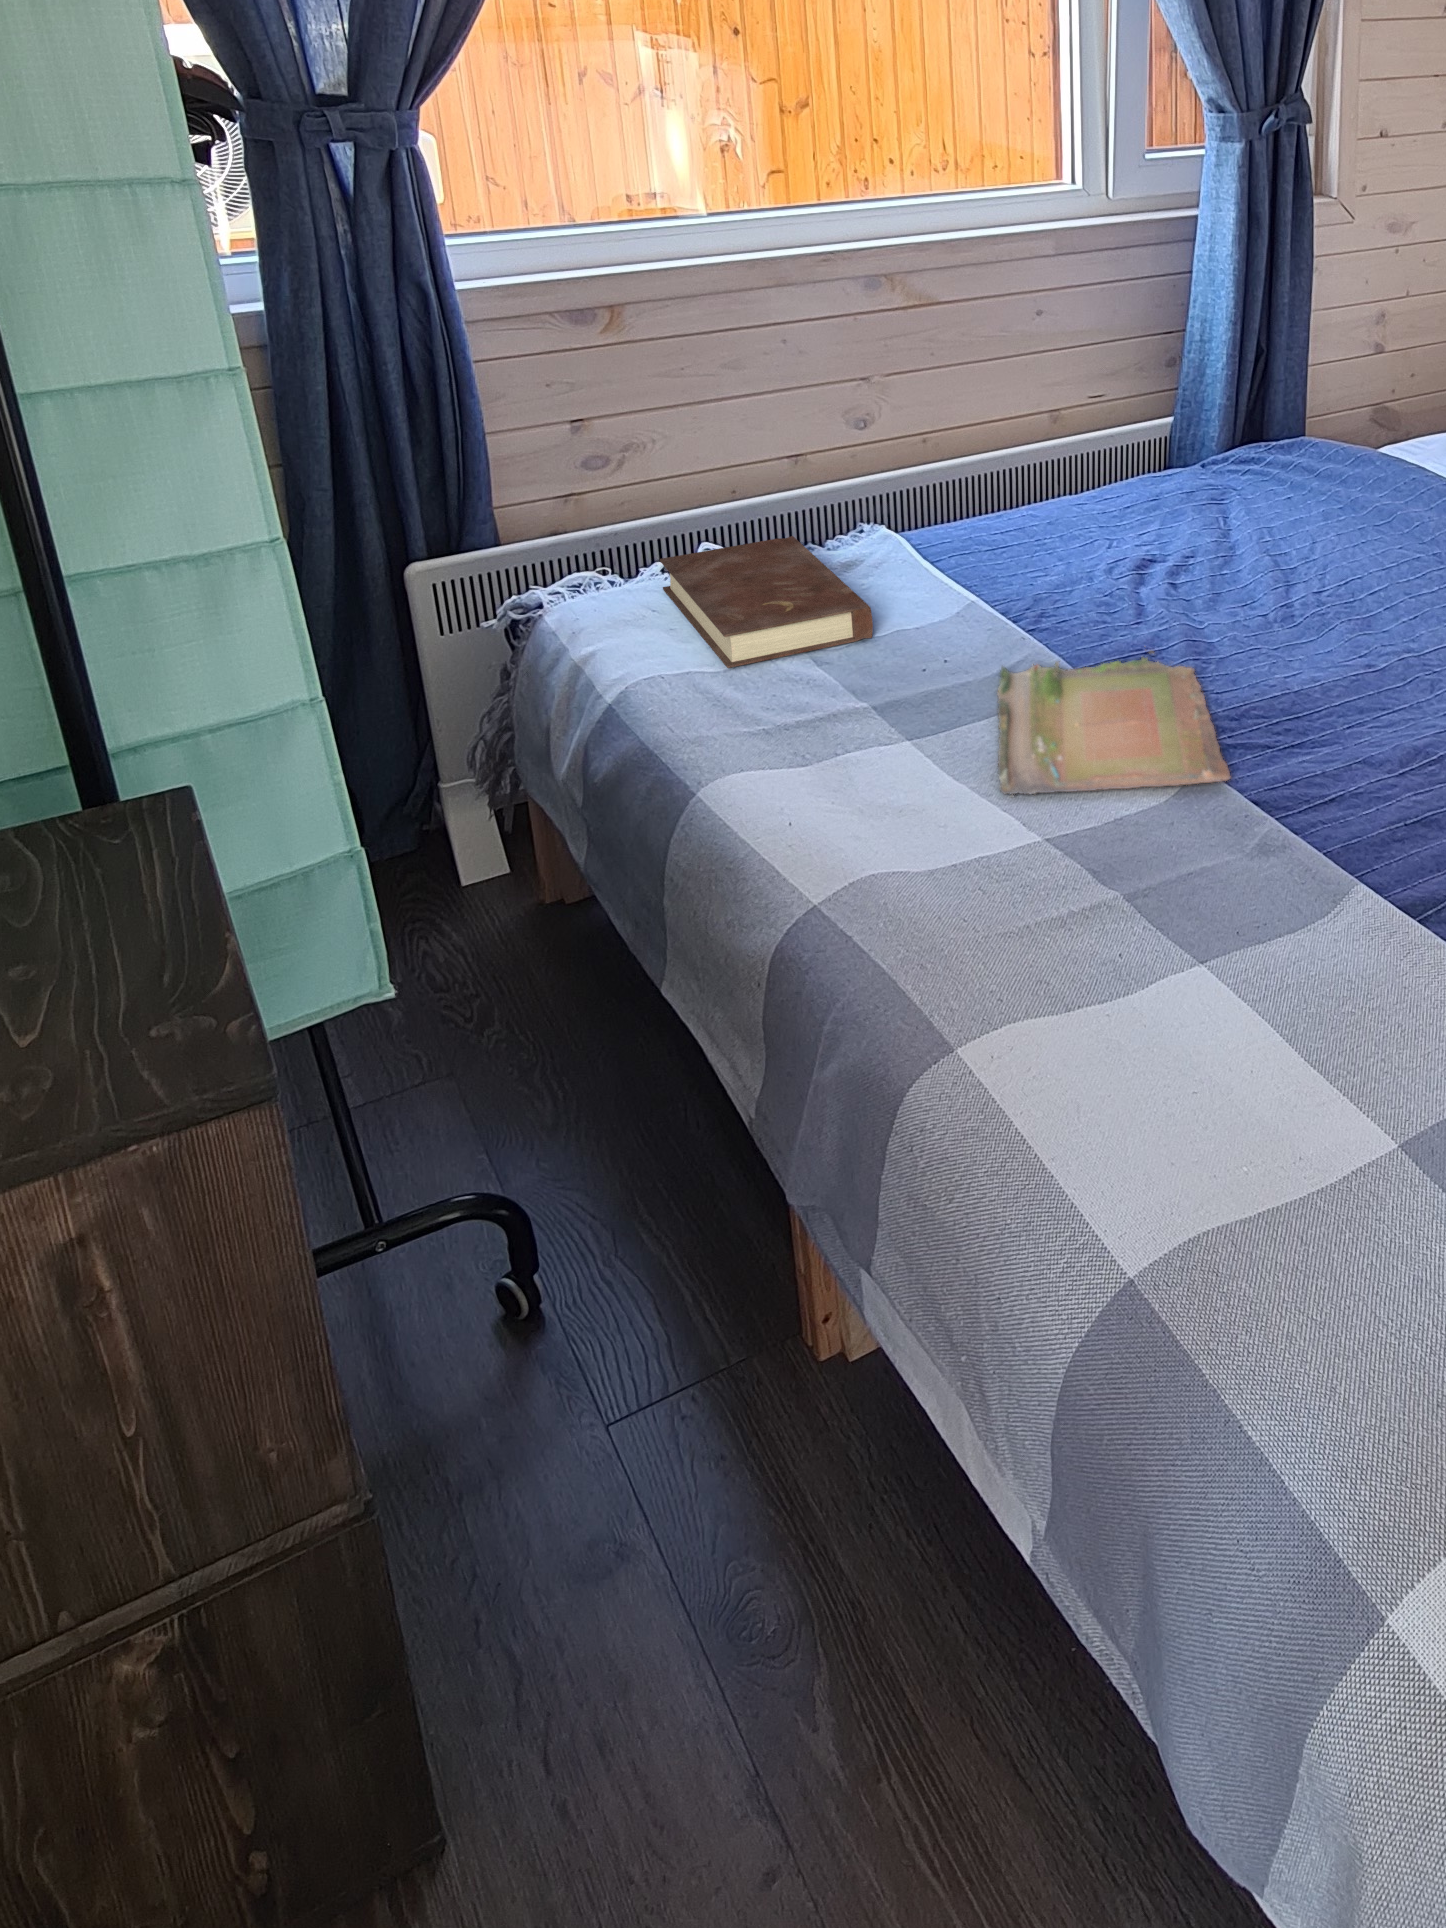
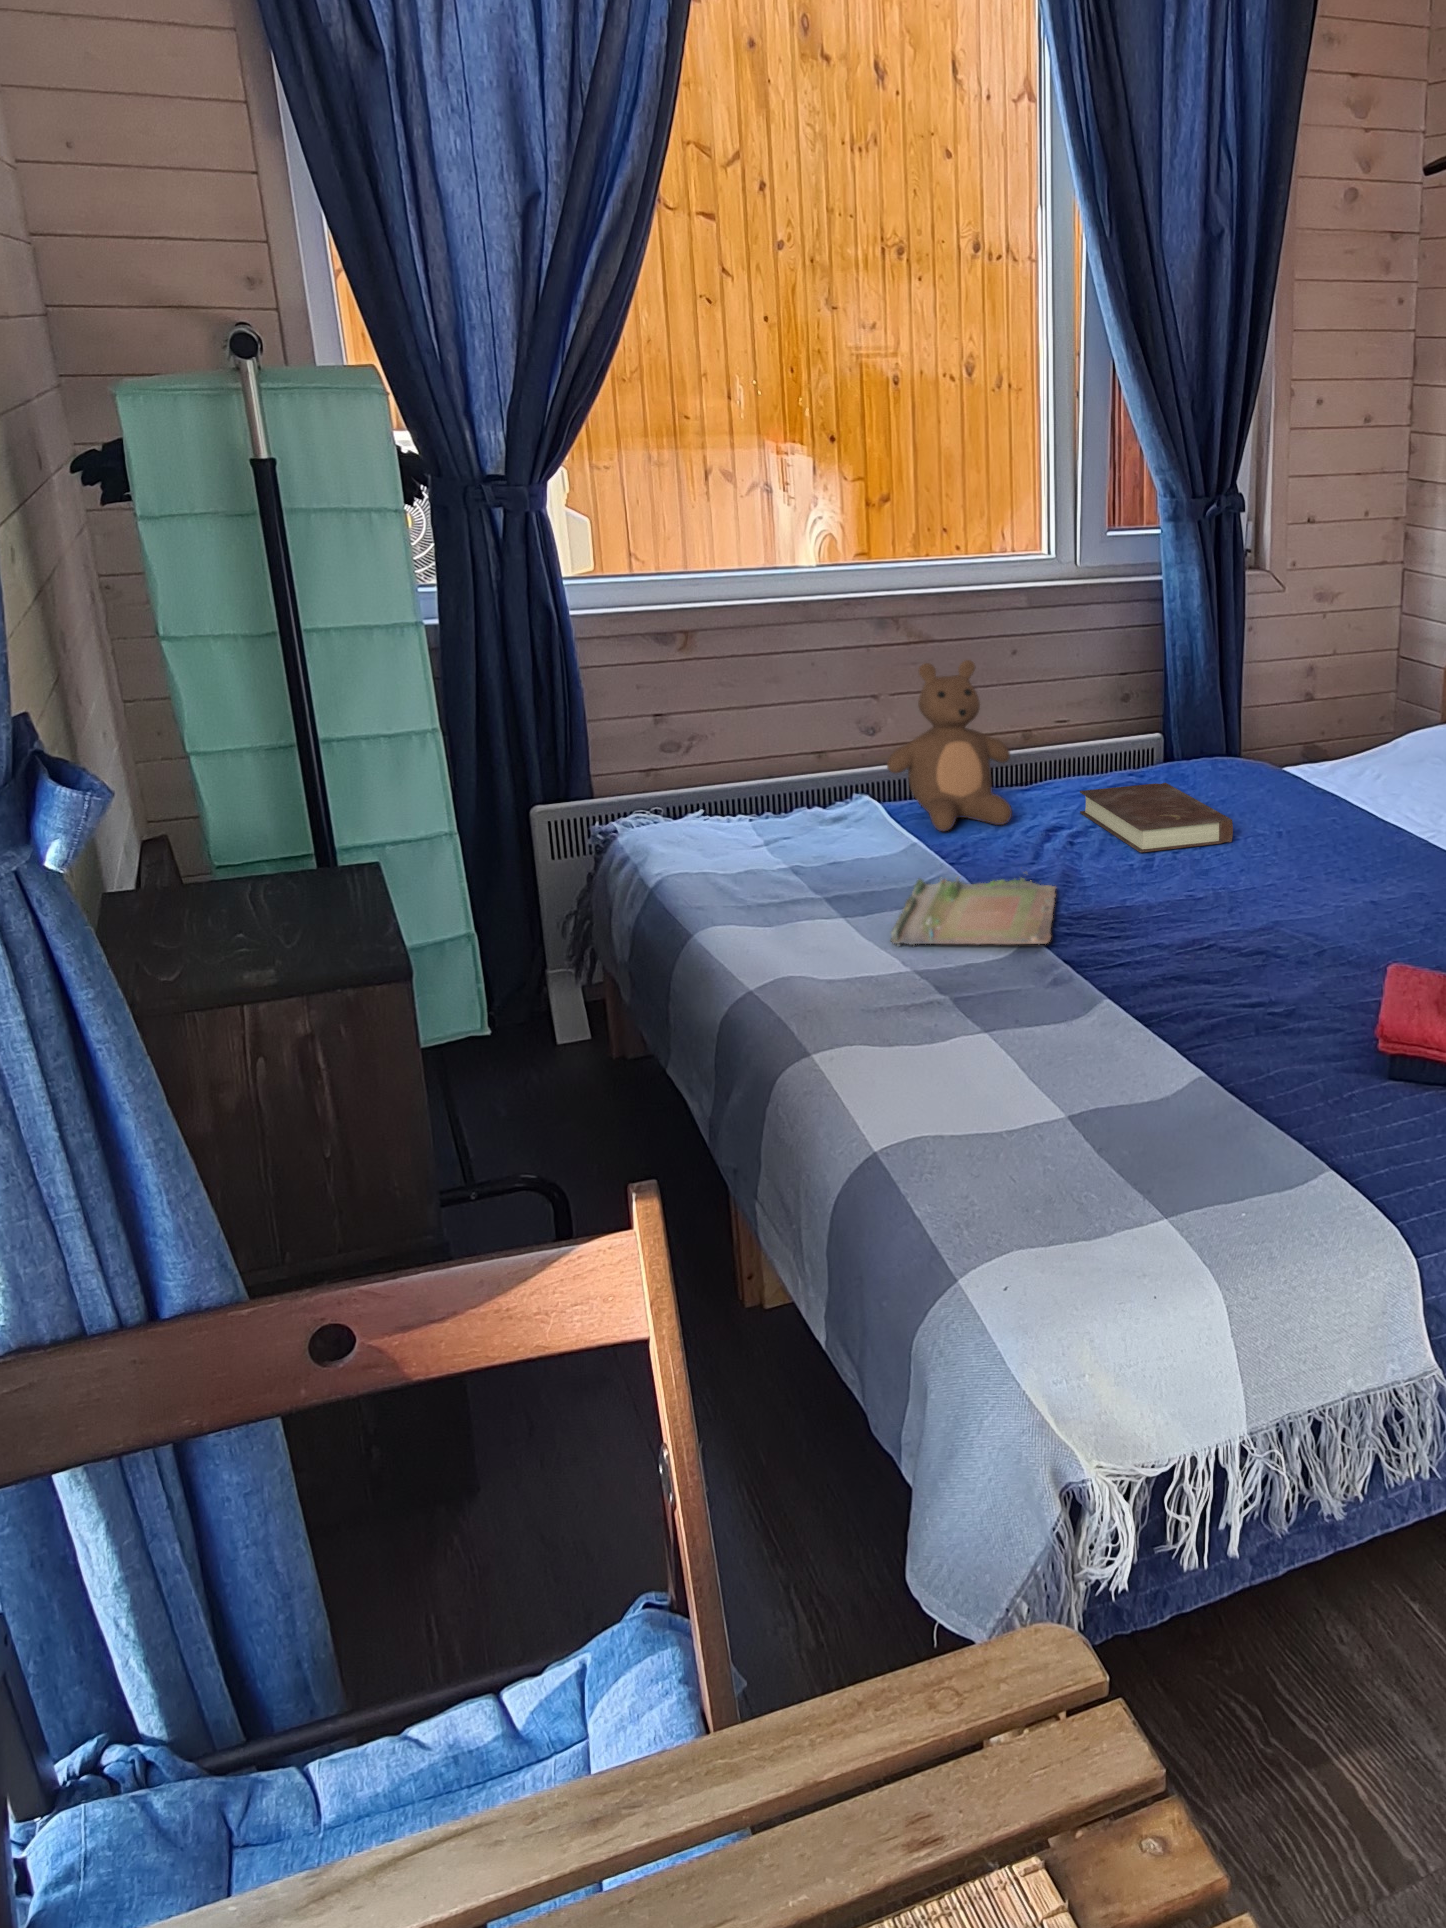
teddy bear: none [915,341,1088,576] -> present [887,660,1012,831]
book: present [660,536,873,668] -> present [1080,783,1233,853]

